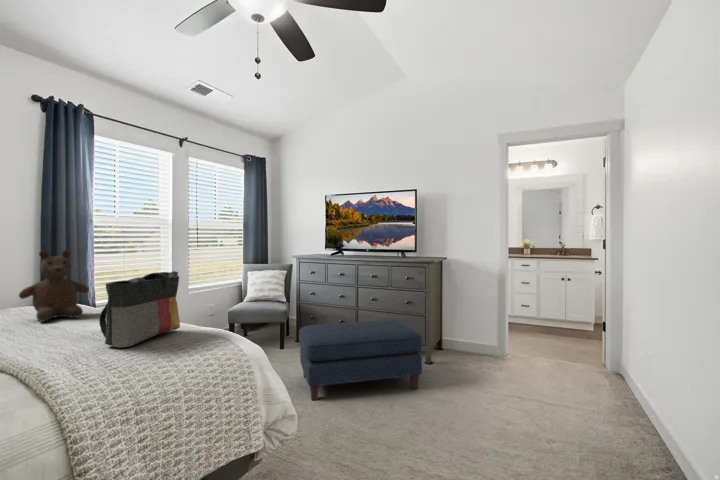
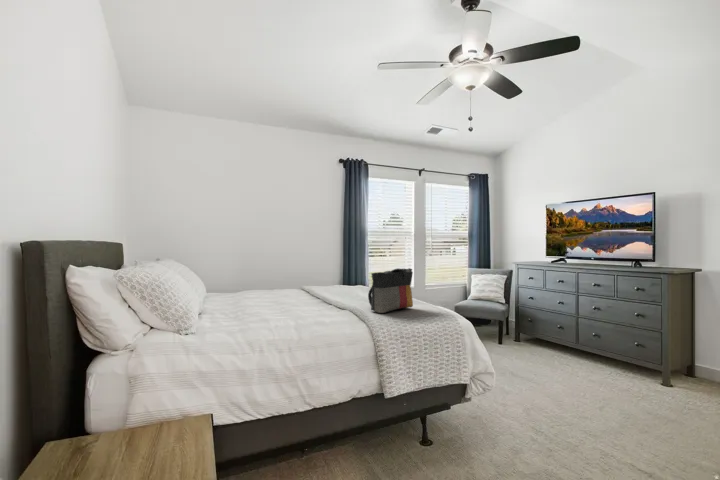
teddy bear: present [19,250,89,322] -> none [330,253,363,295]
ottoman: present [299,320,422,400] -> none [512,324,647,404]

